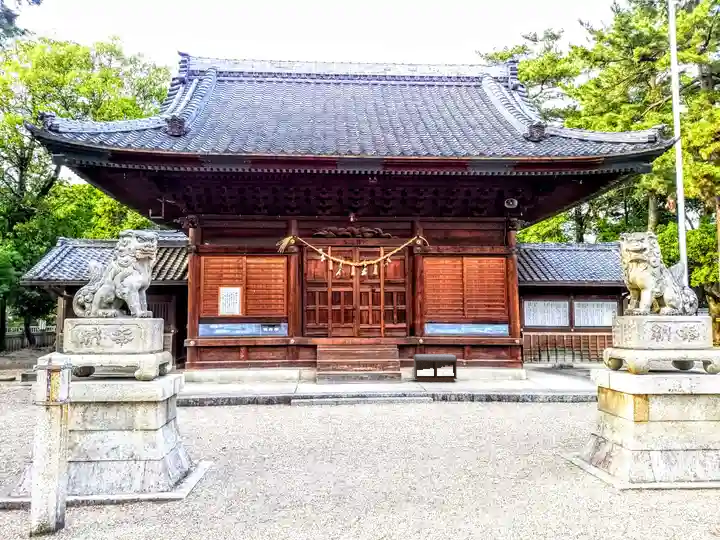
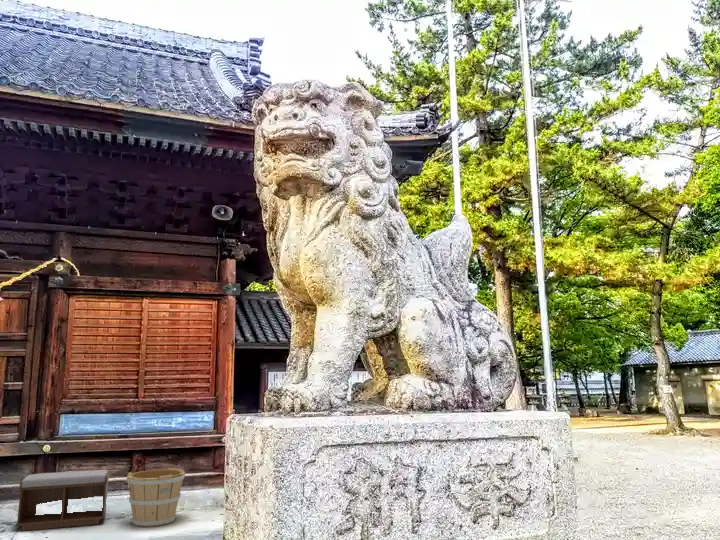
wooden bucket: none [467,355,499,385] -> present [127,468,185,527]

